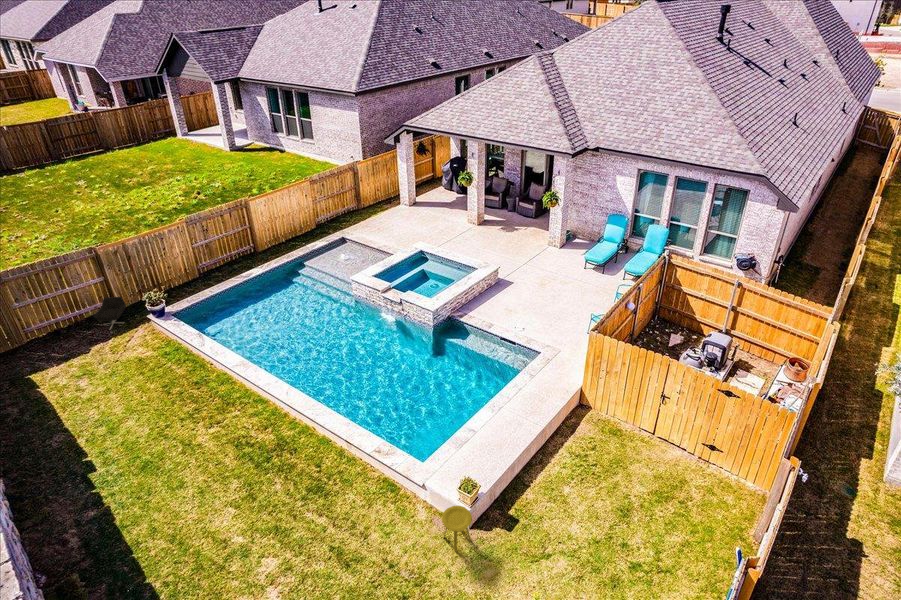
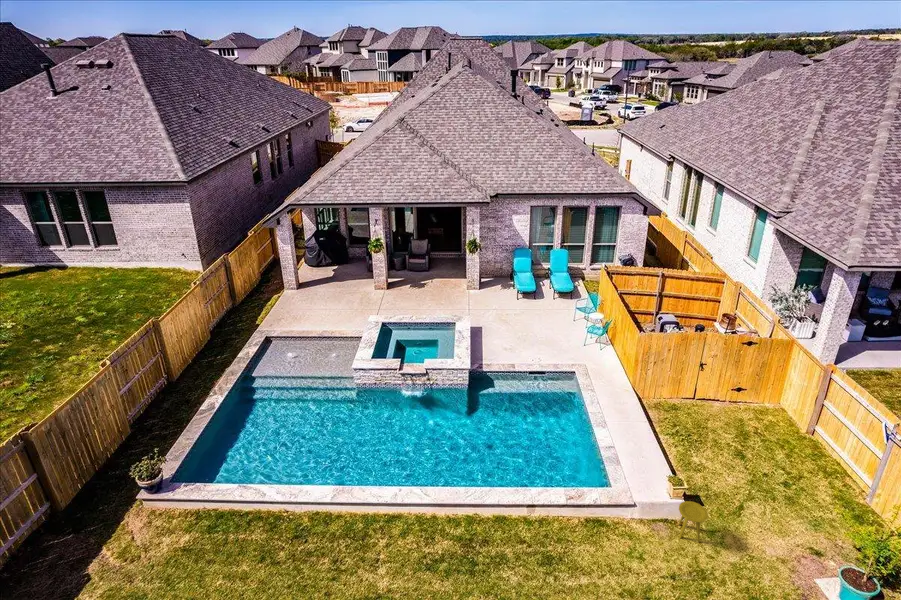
lounge chair: present [93,297,126,329] -> none [41,491,88,543]

